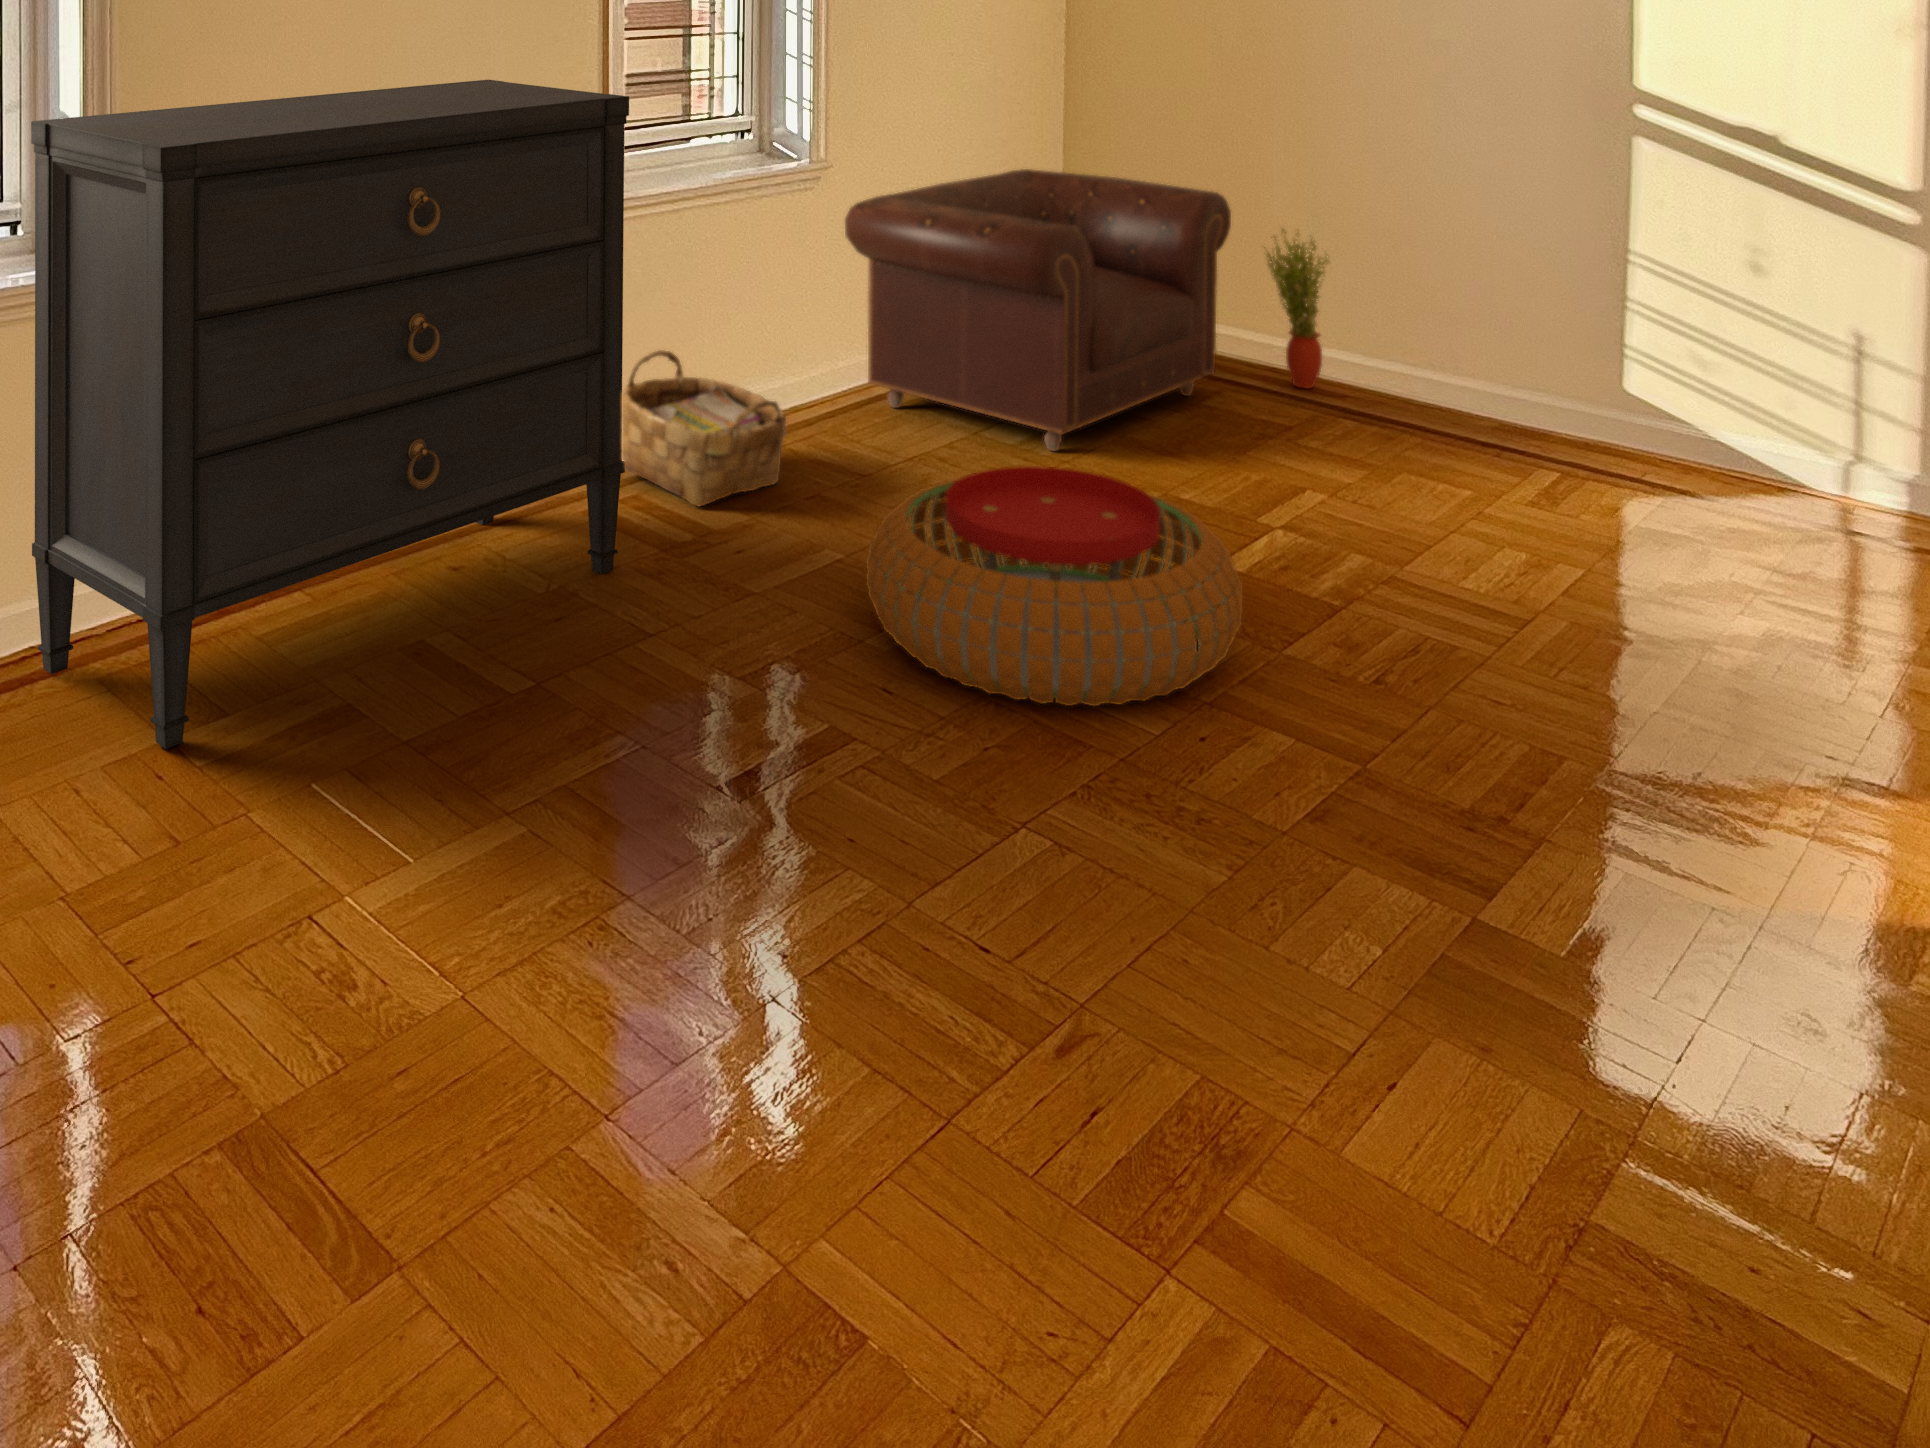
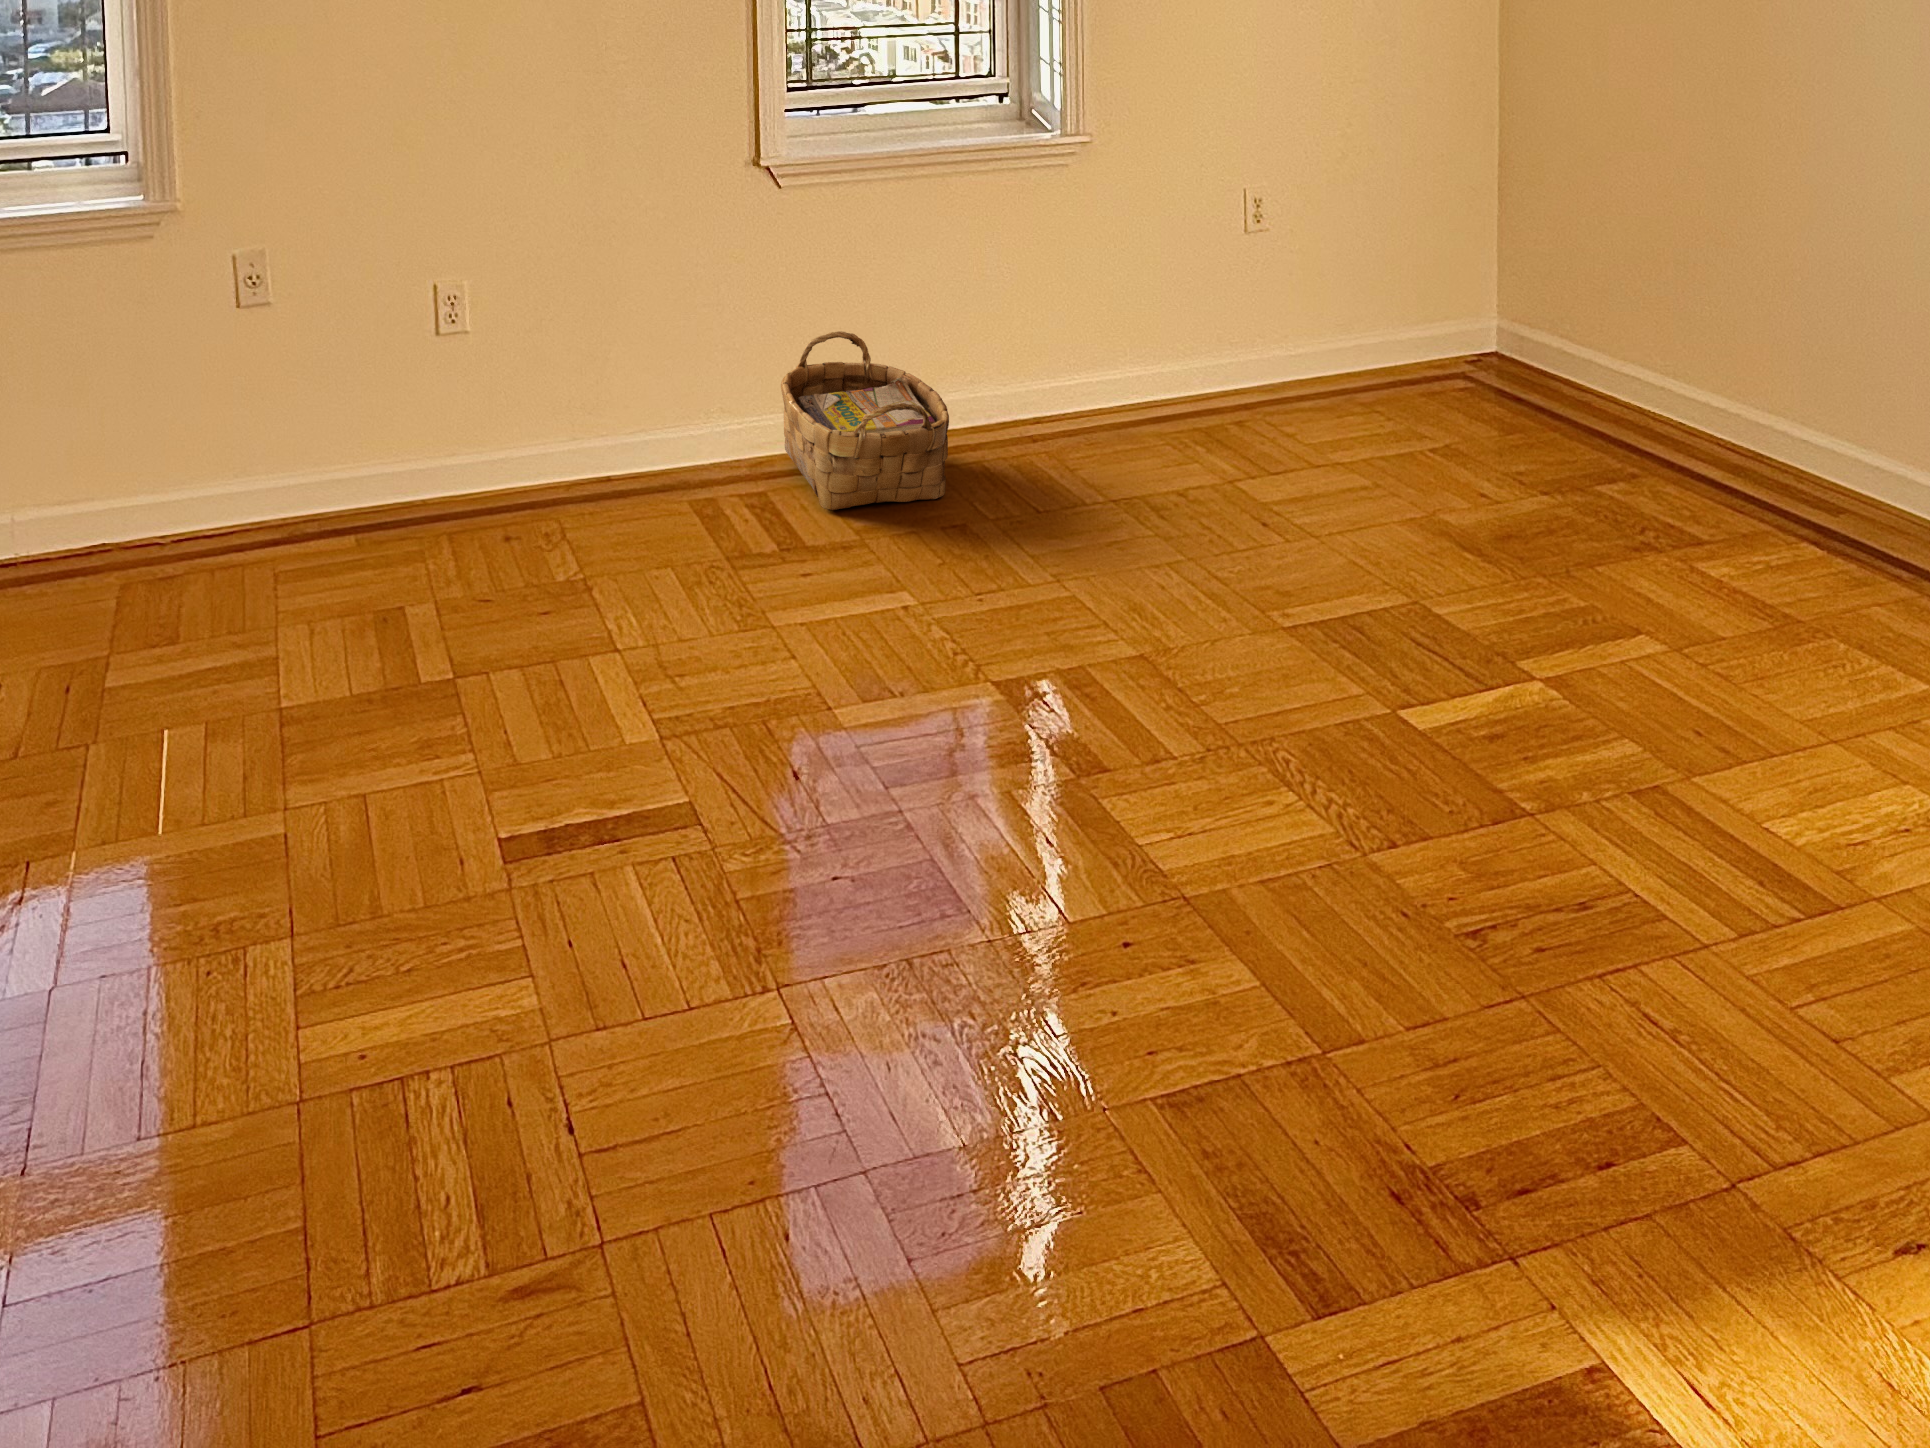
dresser: present [31,80,629,749] -> none [74,31,680,661]
armchair: present [845,169,1231,451] -> none [1105,158,1657,515]
potted plant: present [1264,229,1329,388] -> none [1717,259,1822,486]
pouf: present [866,466,1243,706] -> none [829,532,1315,876]

